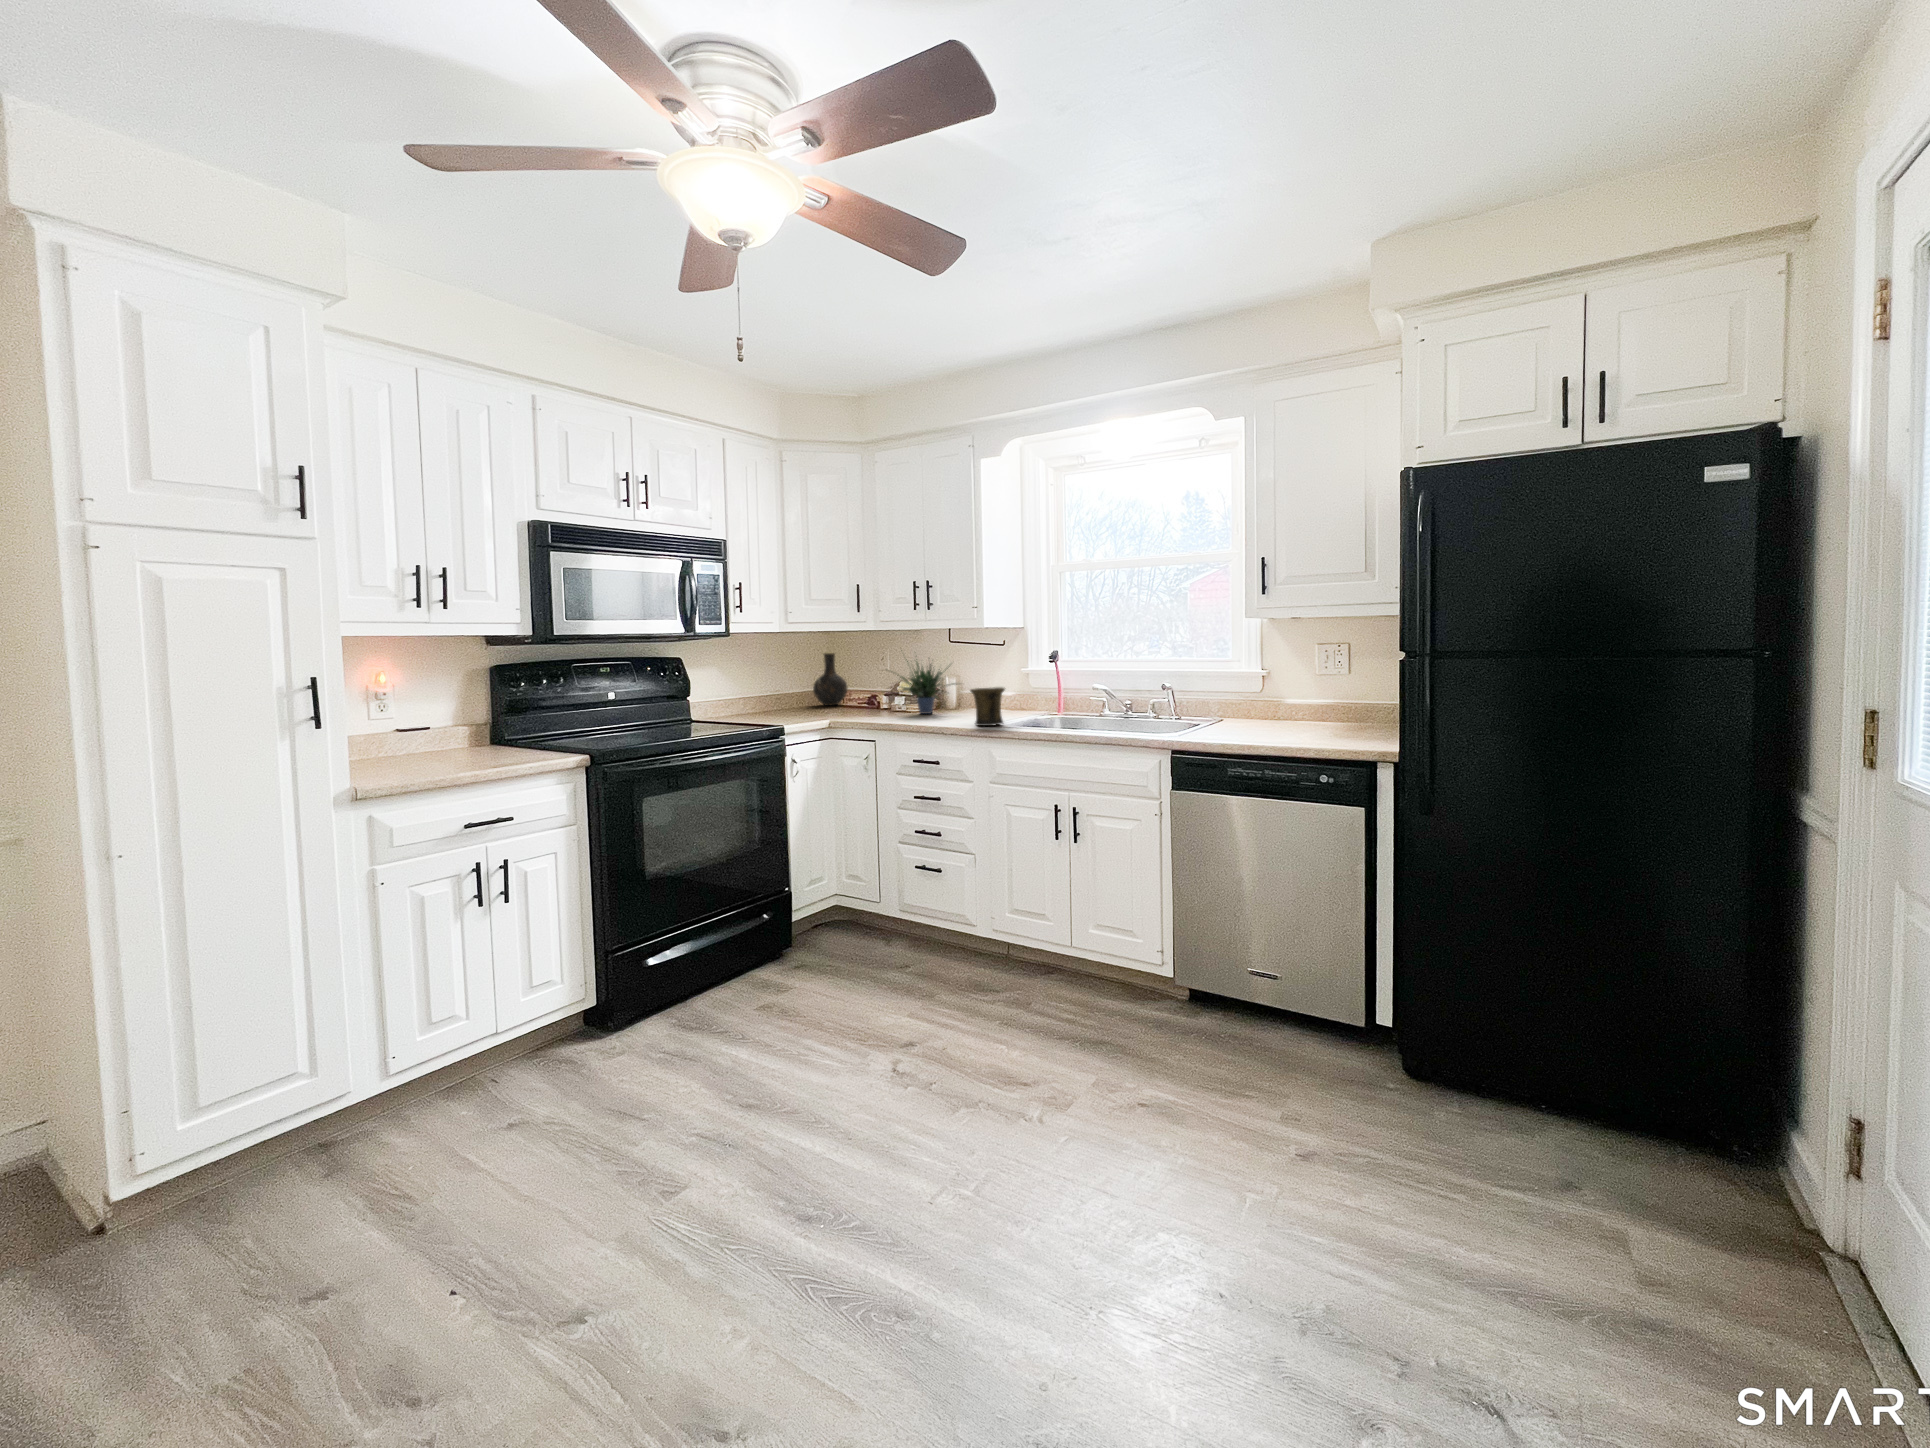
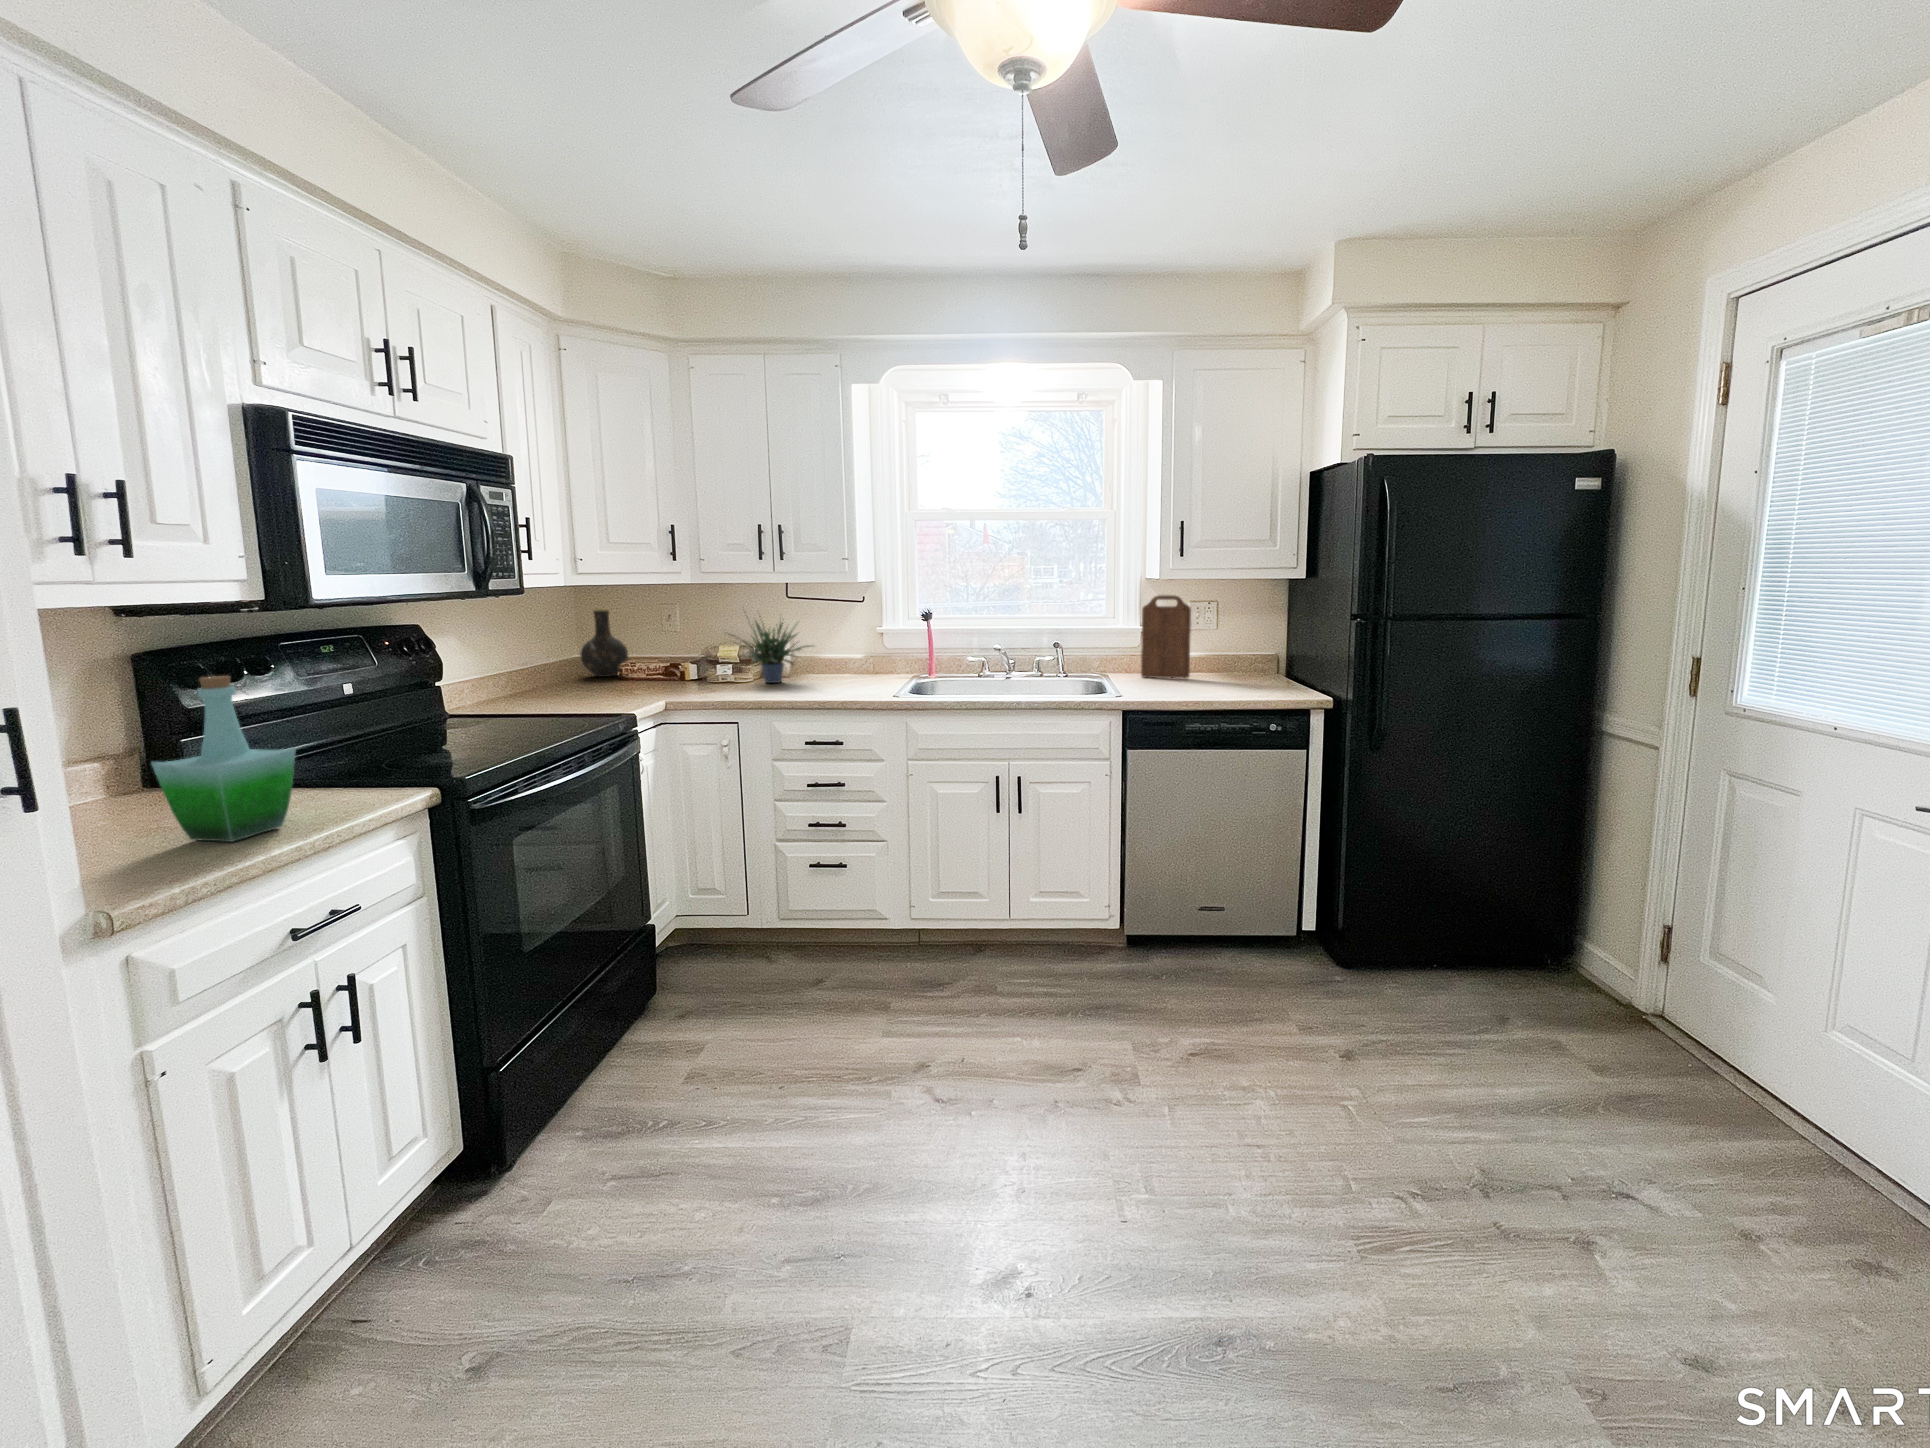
cutting board: none [1260,635,1311,727] -> present [1141,595,1191,678]
bottle: none [430,674,494,769] -> present [151,676,296,842]
mug: present [970,687,1005,726] -> none [872,652,913,696]

